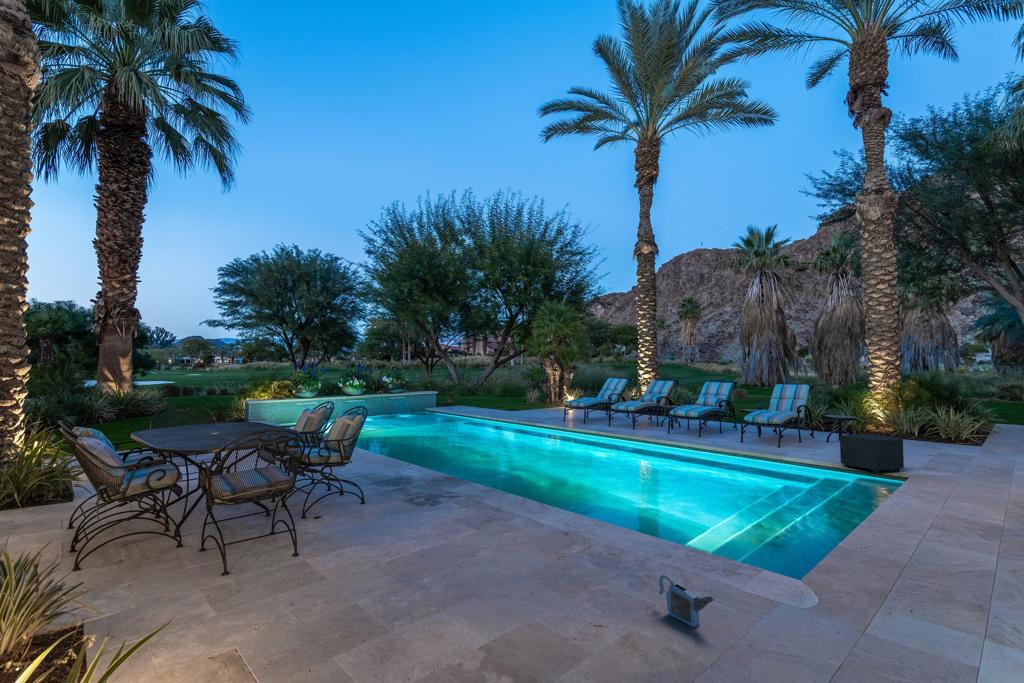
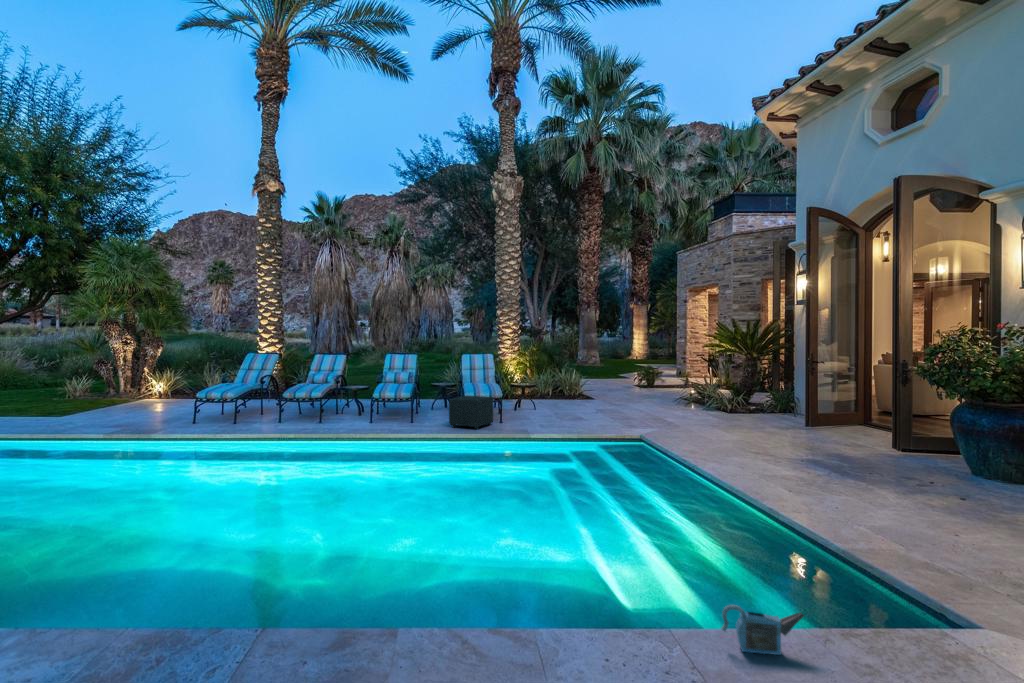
ottoman: present [840,434,904,473] -> present [449,396,493,429]

